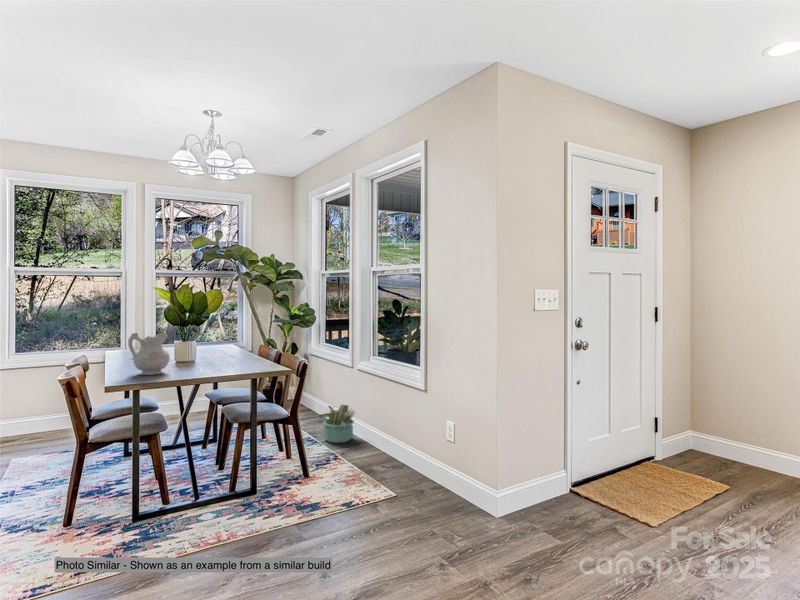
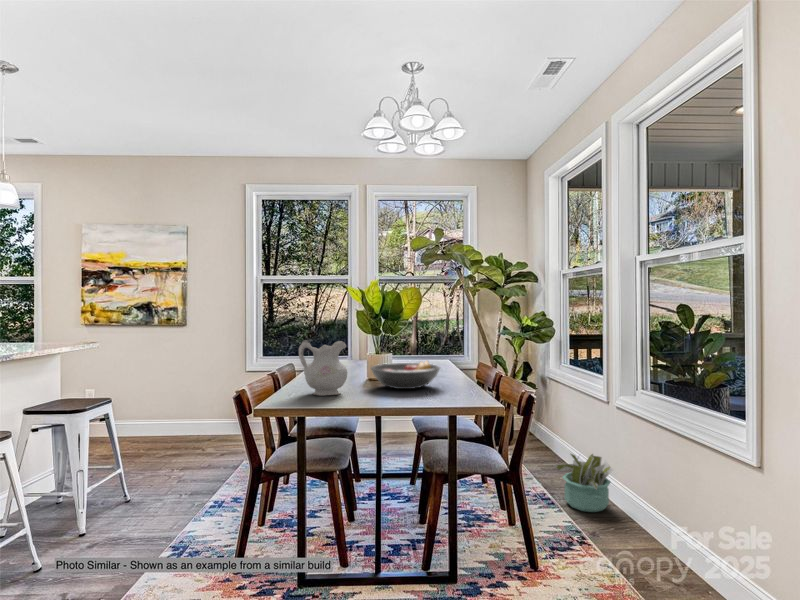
fruit bowl: none [184,344,240,366] -> present [371,361,440,389]

